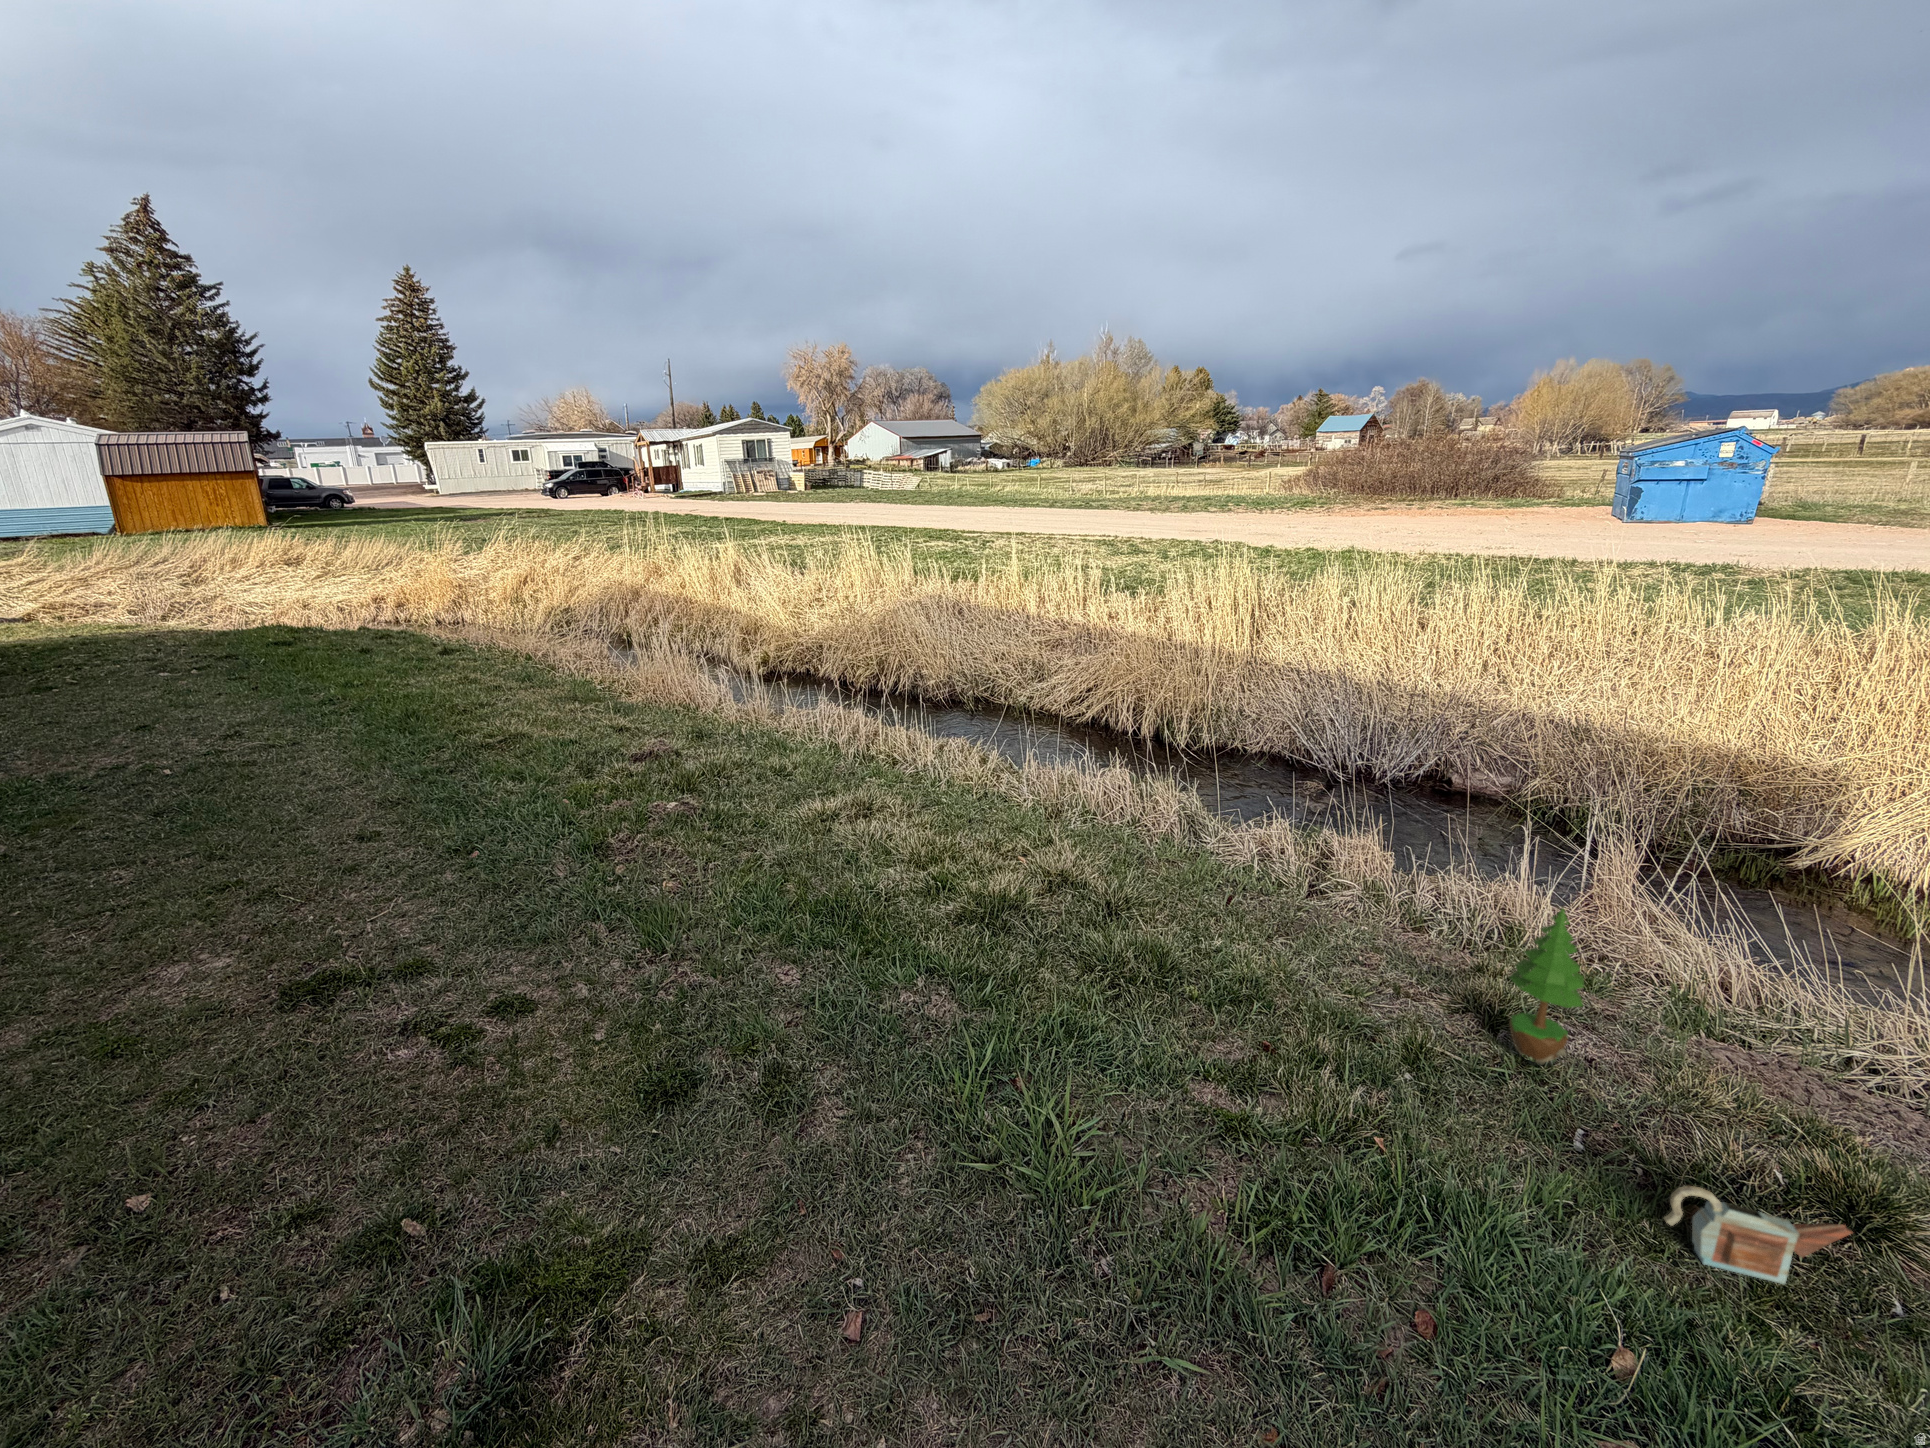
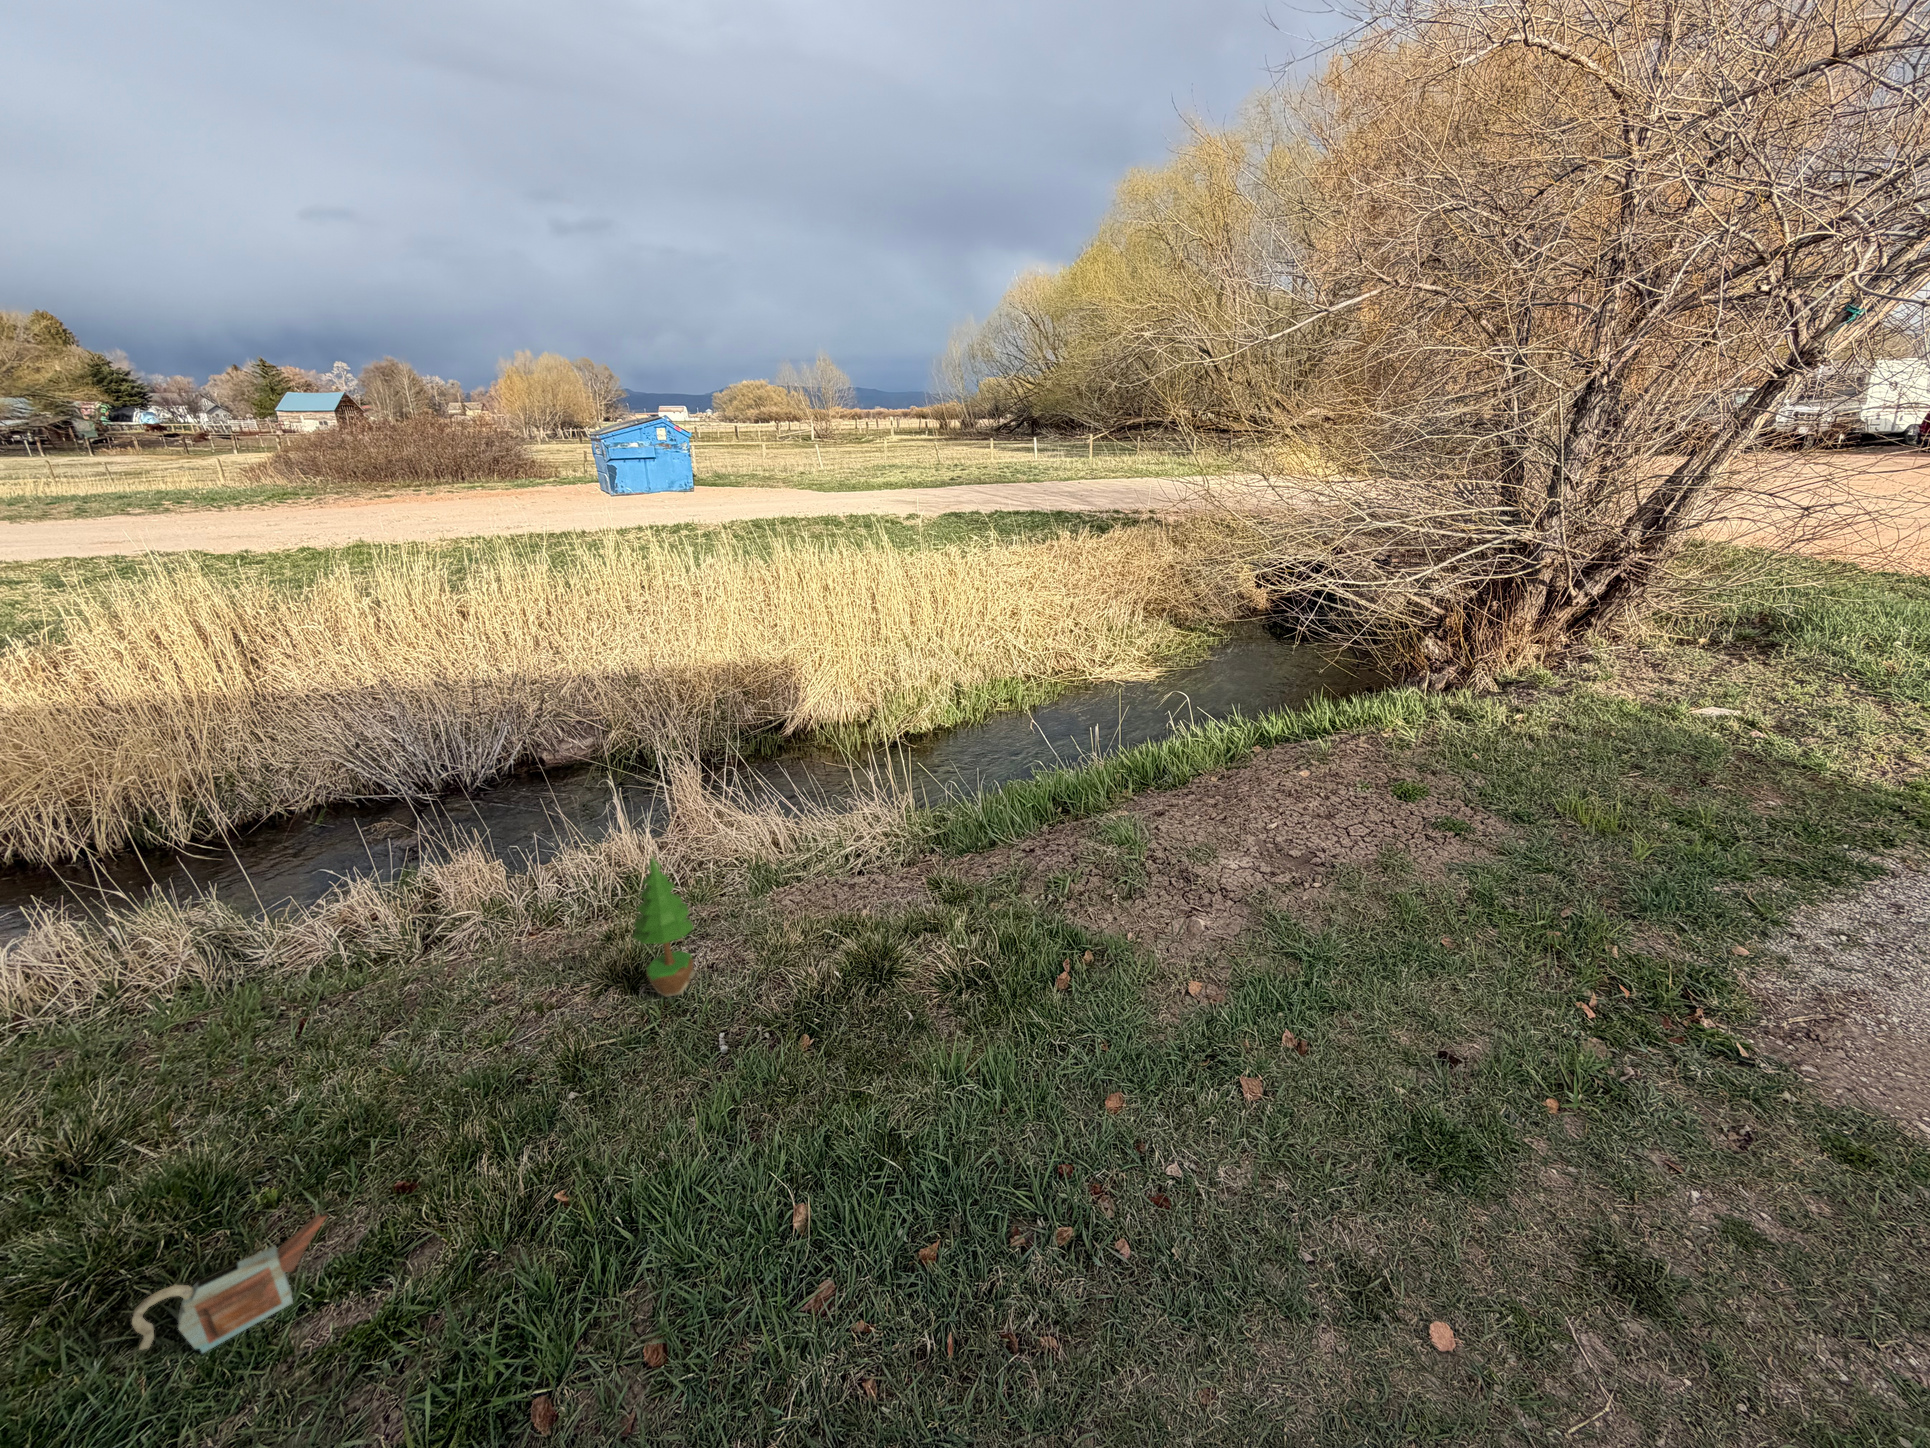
watering can: present [1664,1186,1853,1284] -> present [132,1213,328,1353]

